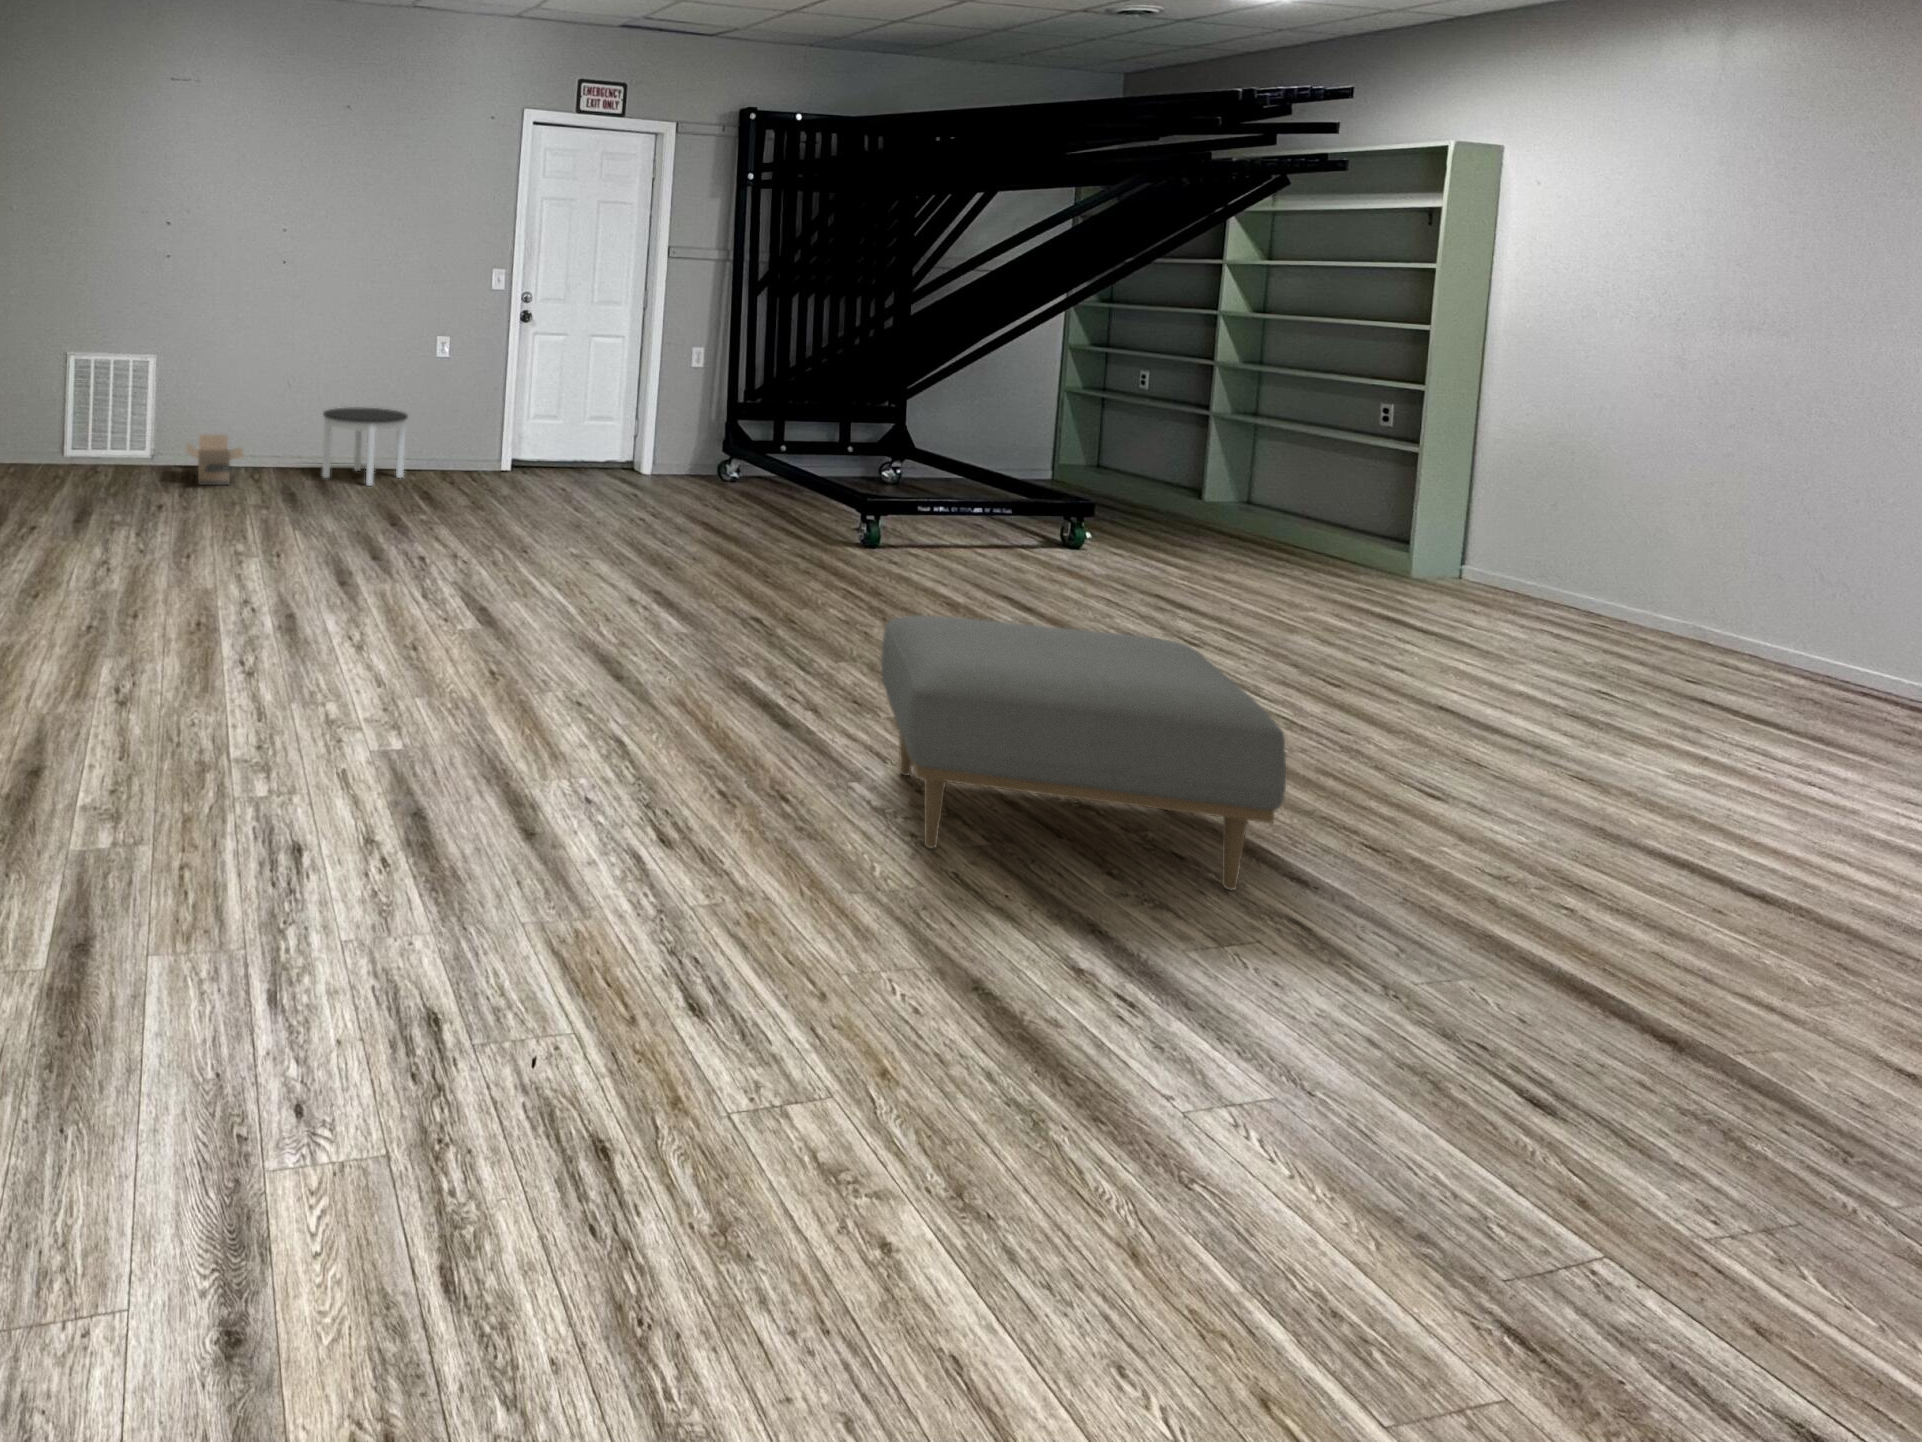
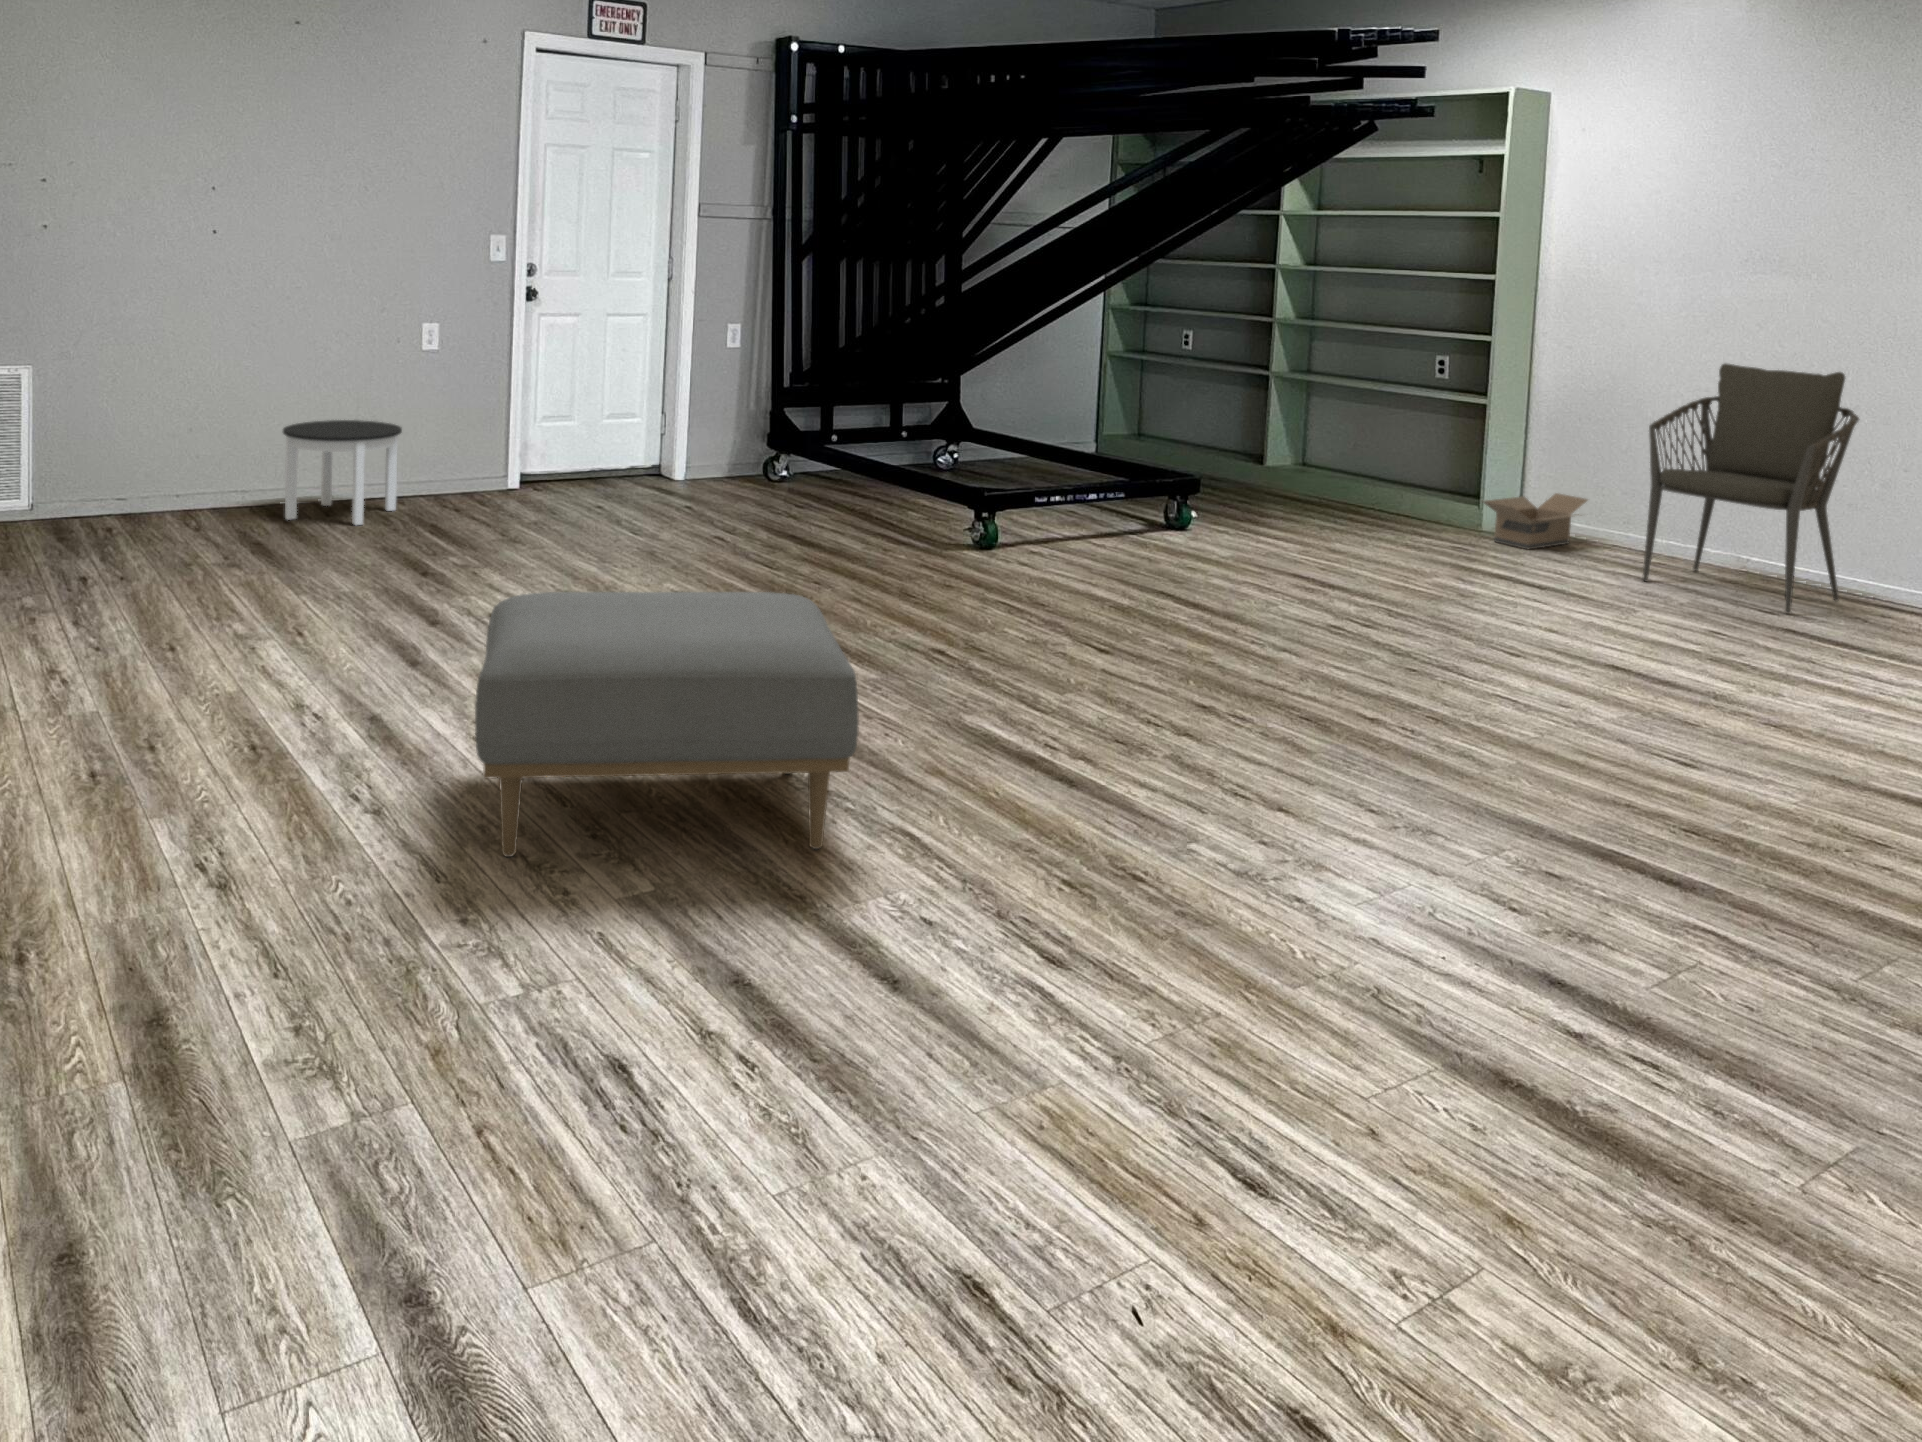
armchair: none [1560,421,1837,687] -> present [1643,364,1859,614]
cardboard box: present [186,435,243,485] -> present [1483,493,1587,549]
ottoman: present [881,616,1286,890] -> present [475,592,859,857]

